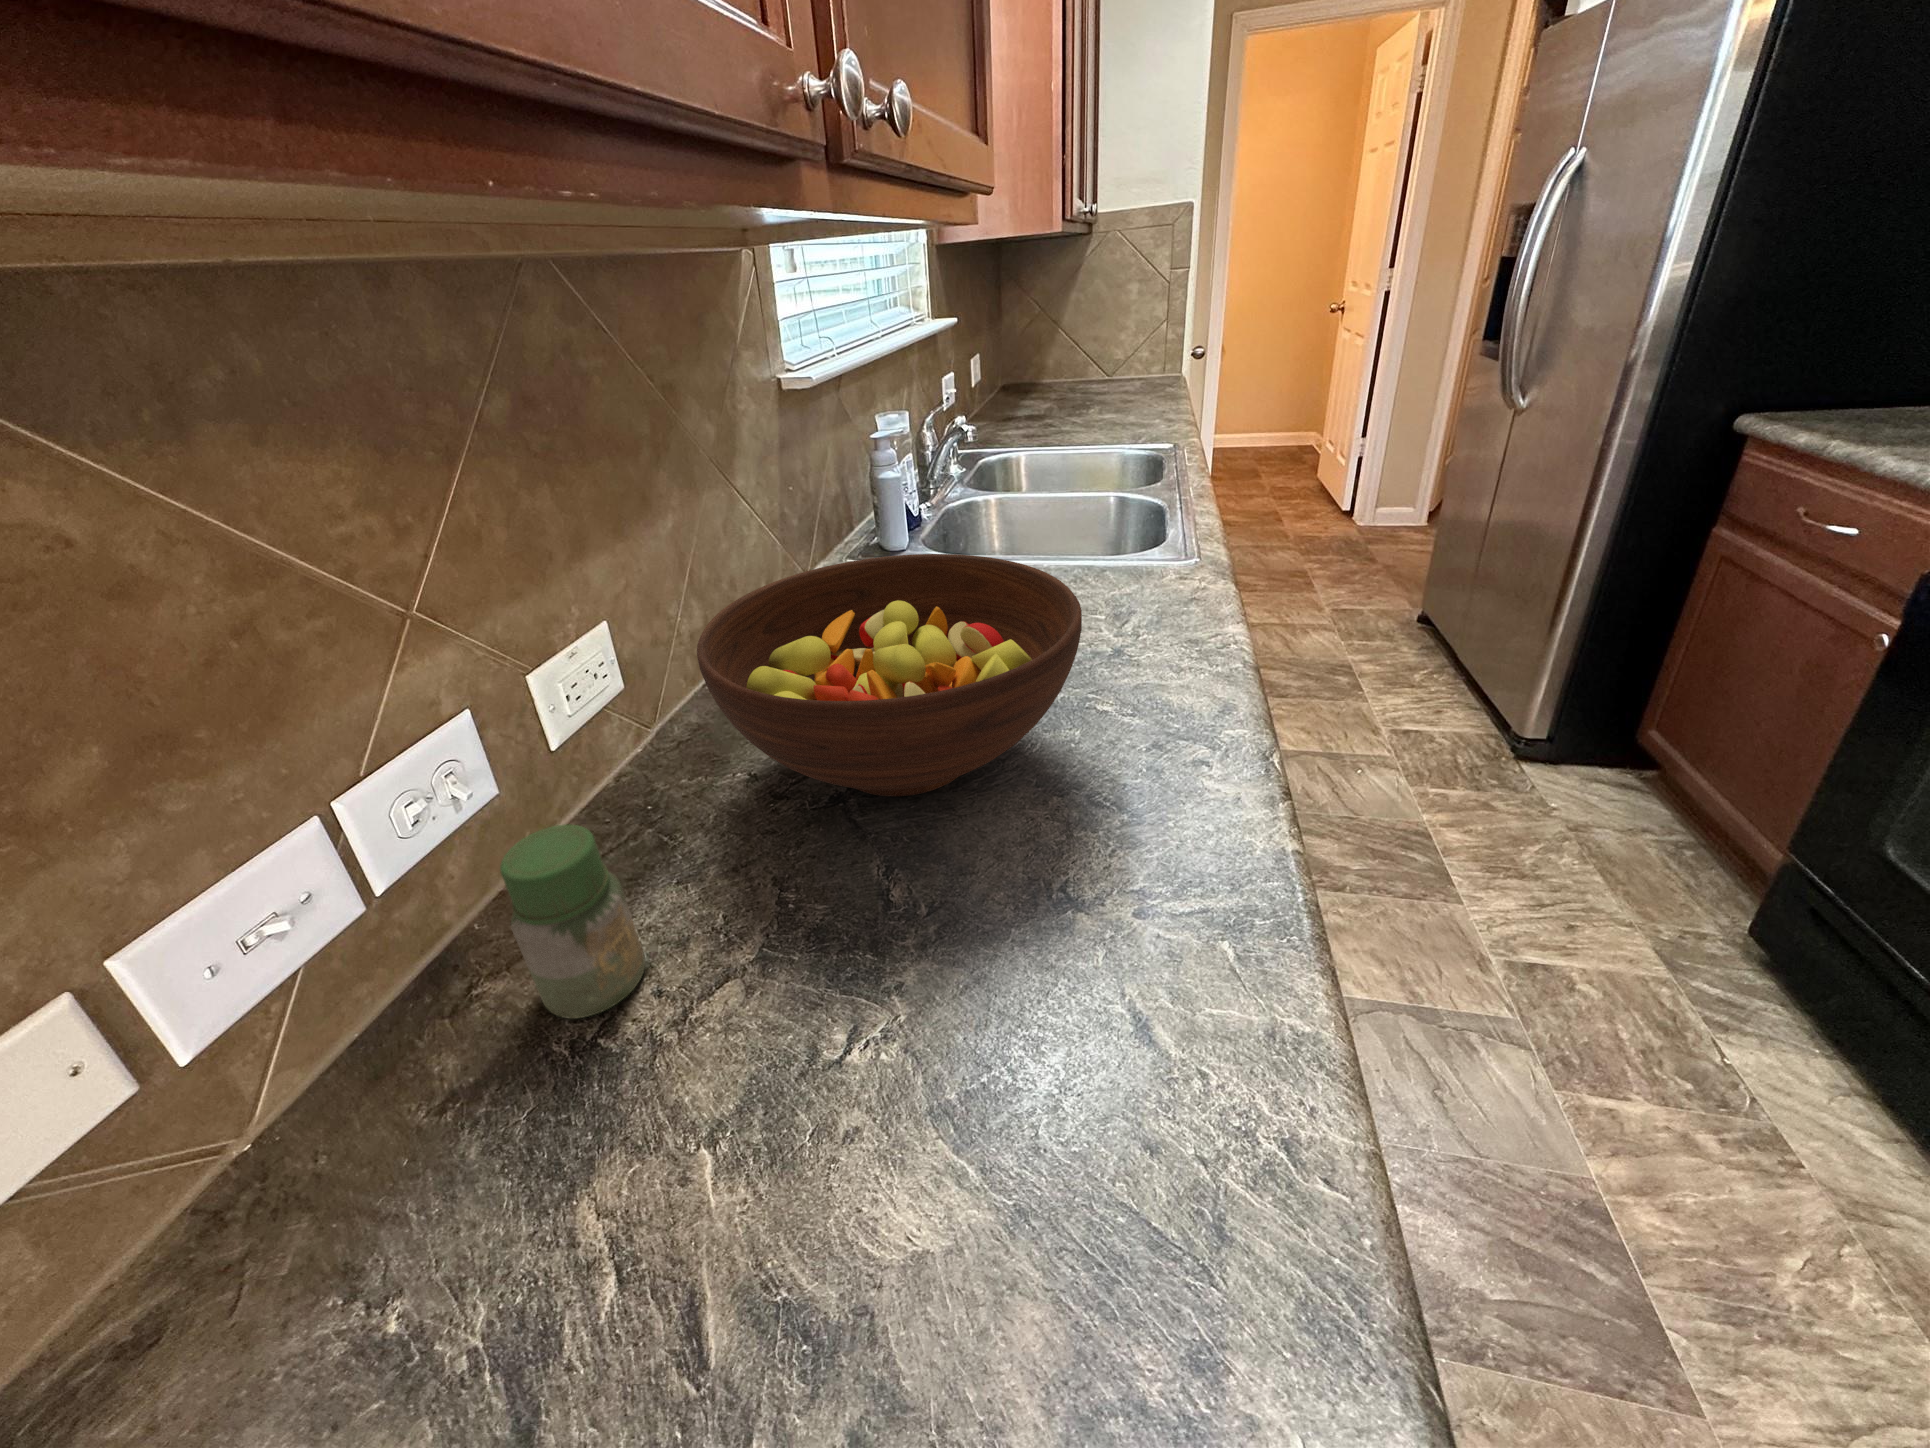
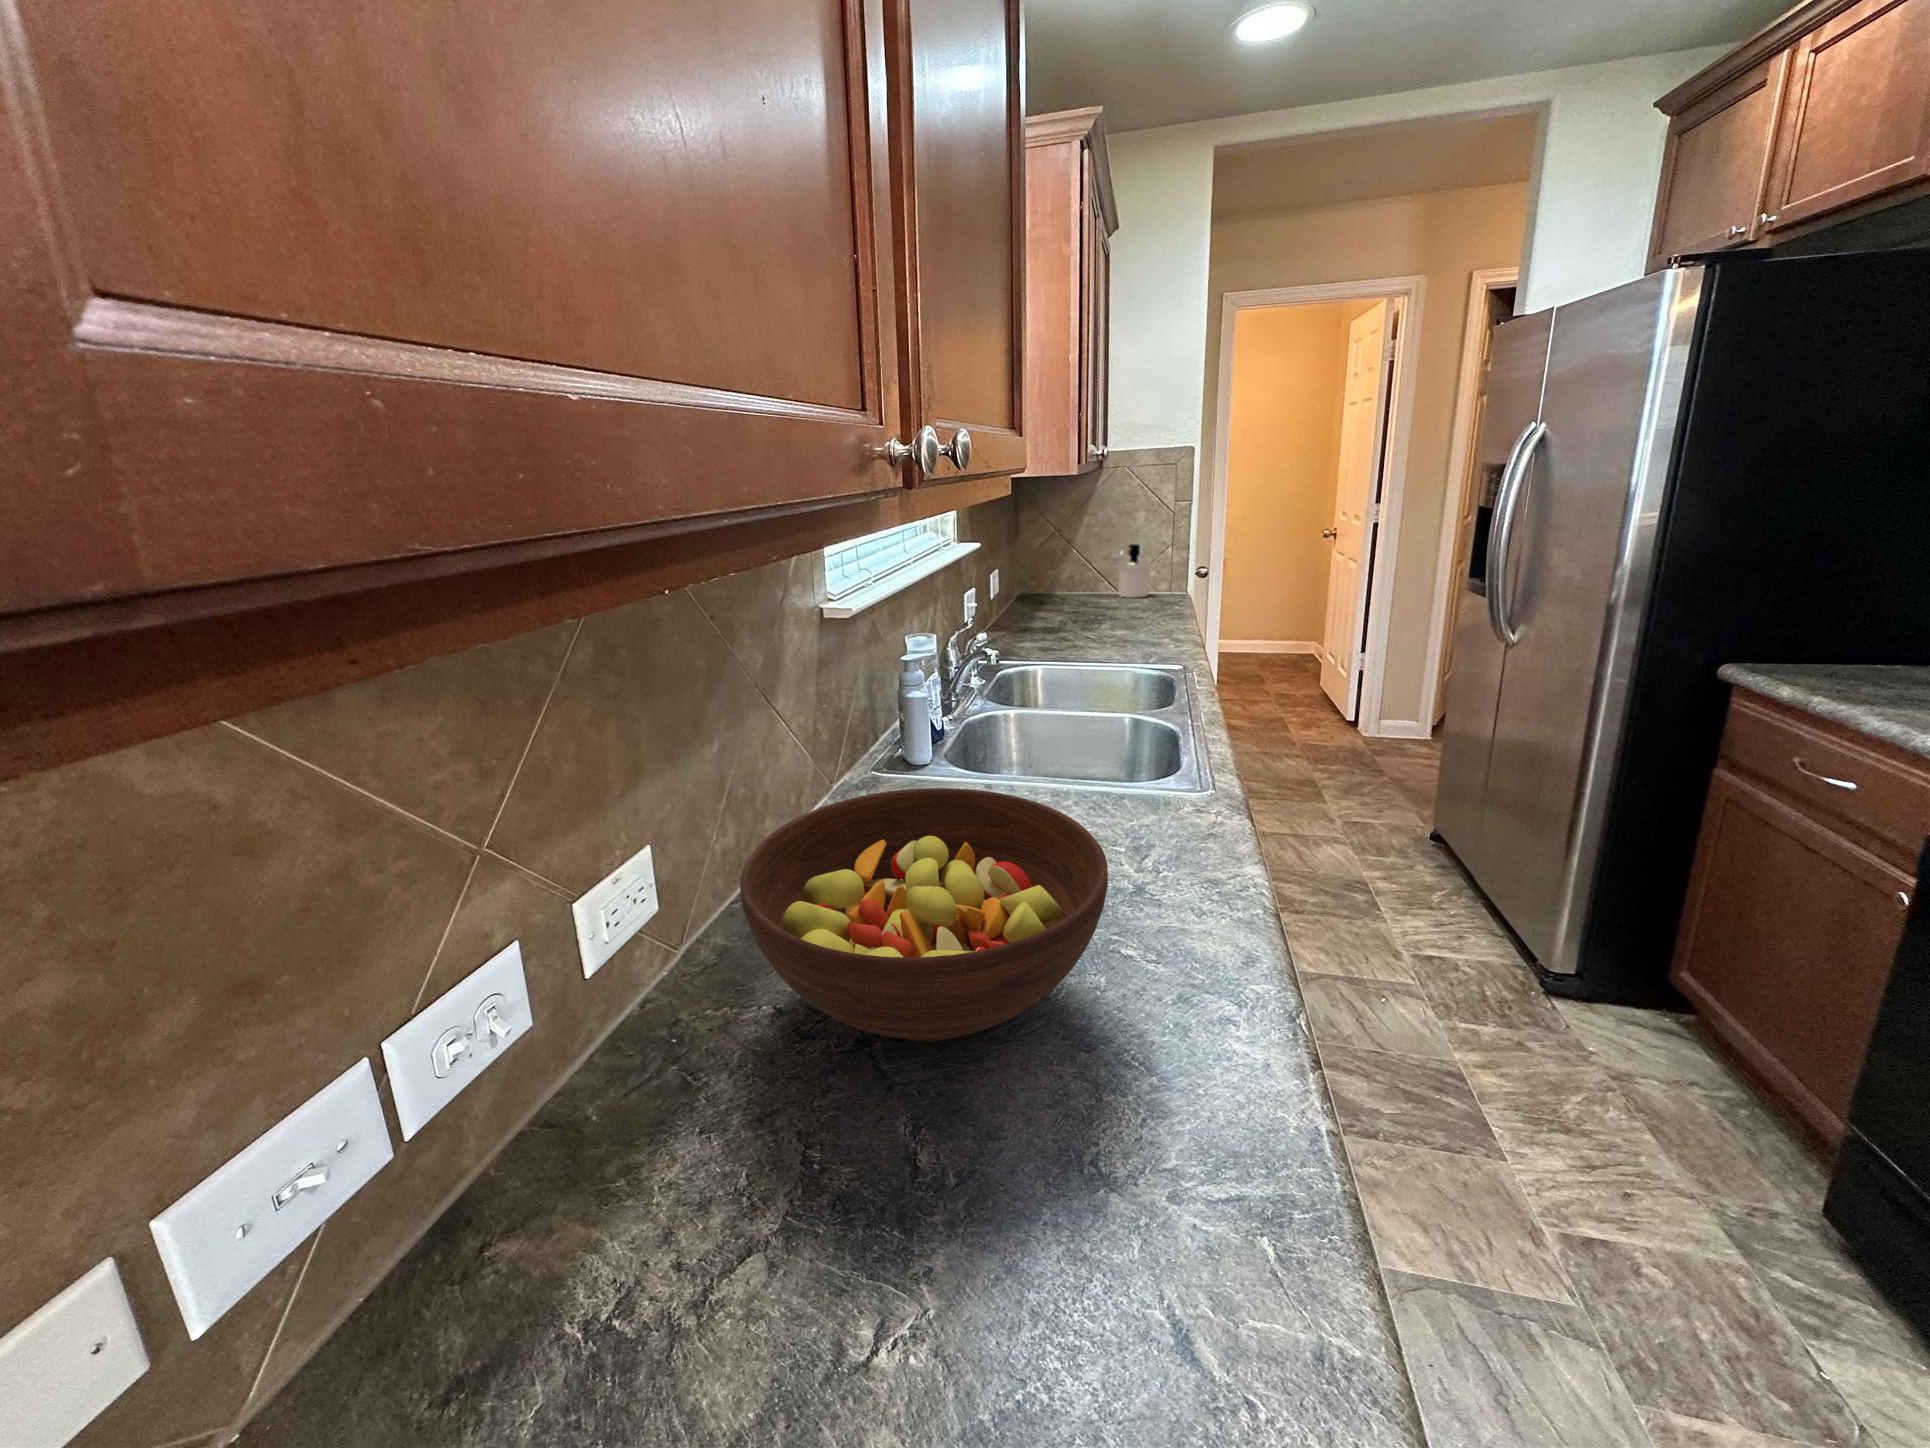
soap dispenser: none [1111,322,1146,384] -> present [1118,544,1150,598]
jar: present [500,824,645,1019] -> none [542,1074,666,1293]

